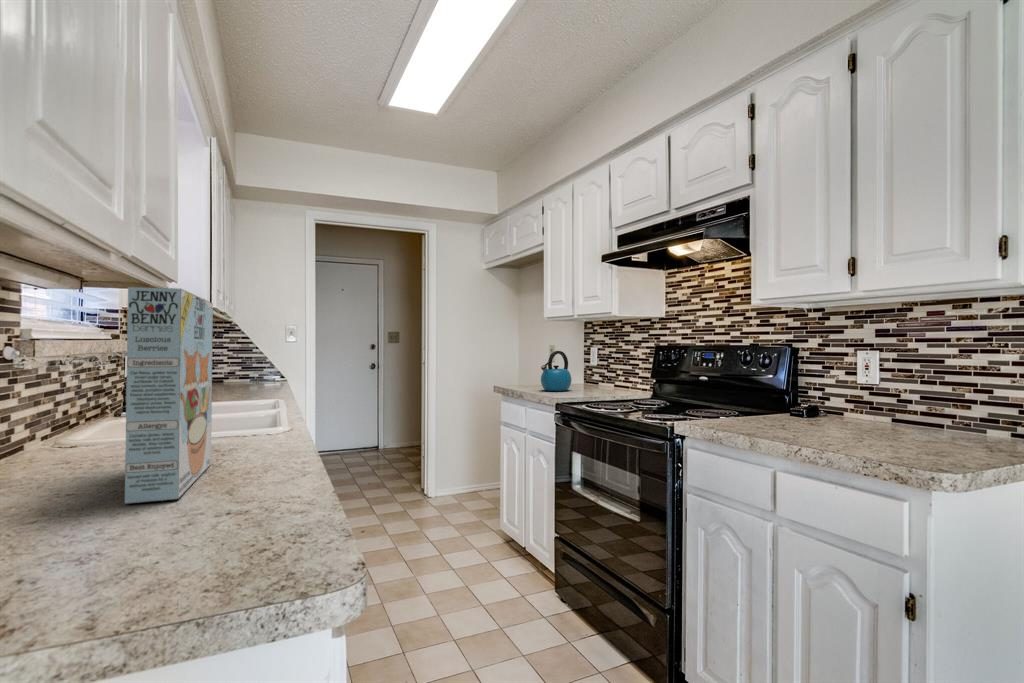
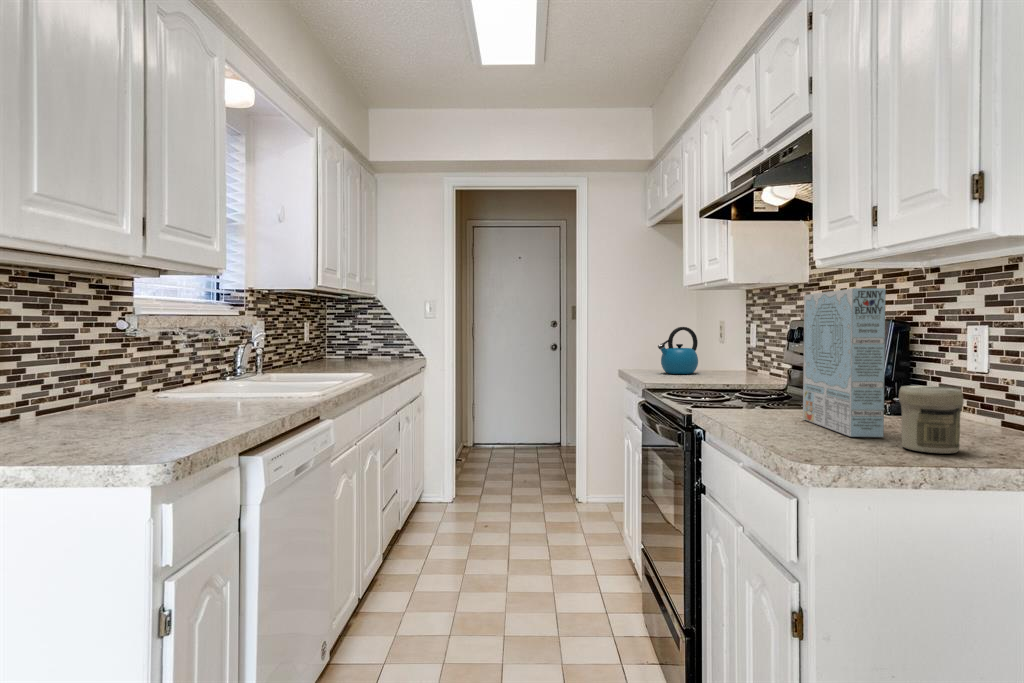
cereal box: present [125,287,213,504] -> present [803,288,886,437]
jar: none [890,396,940,447] -> present [899,386,964,454]

